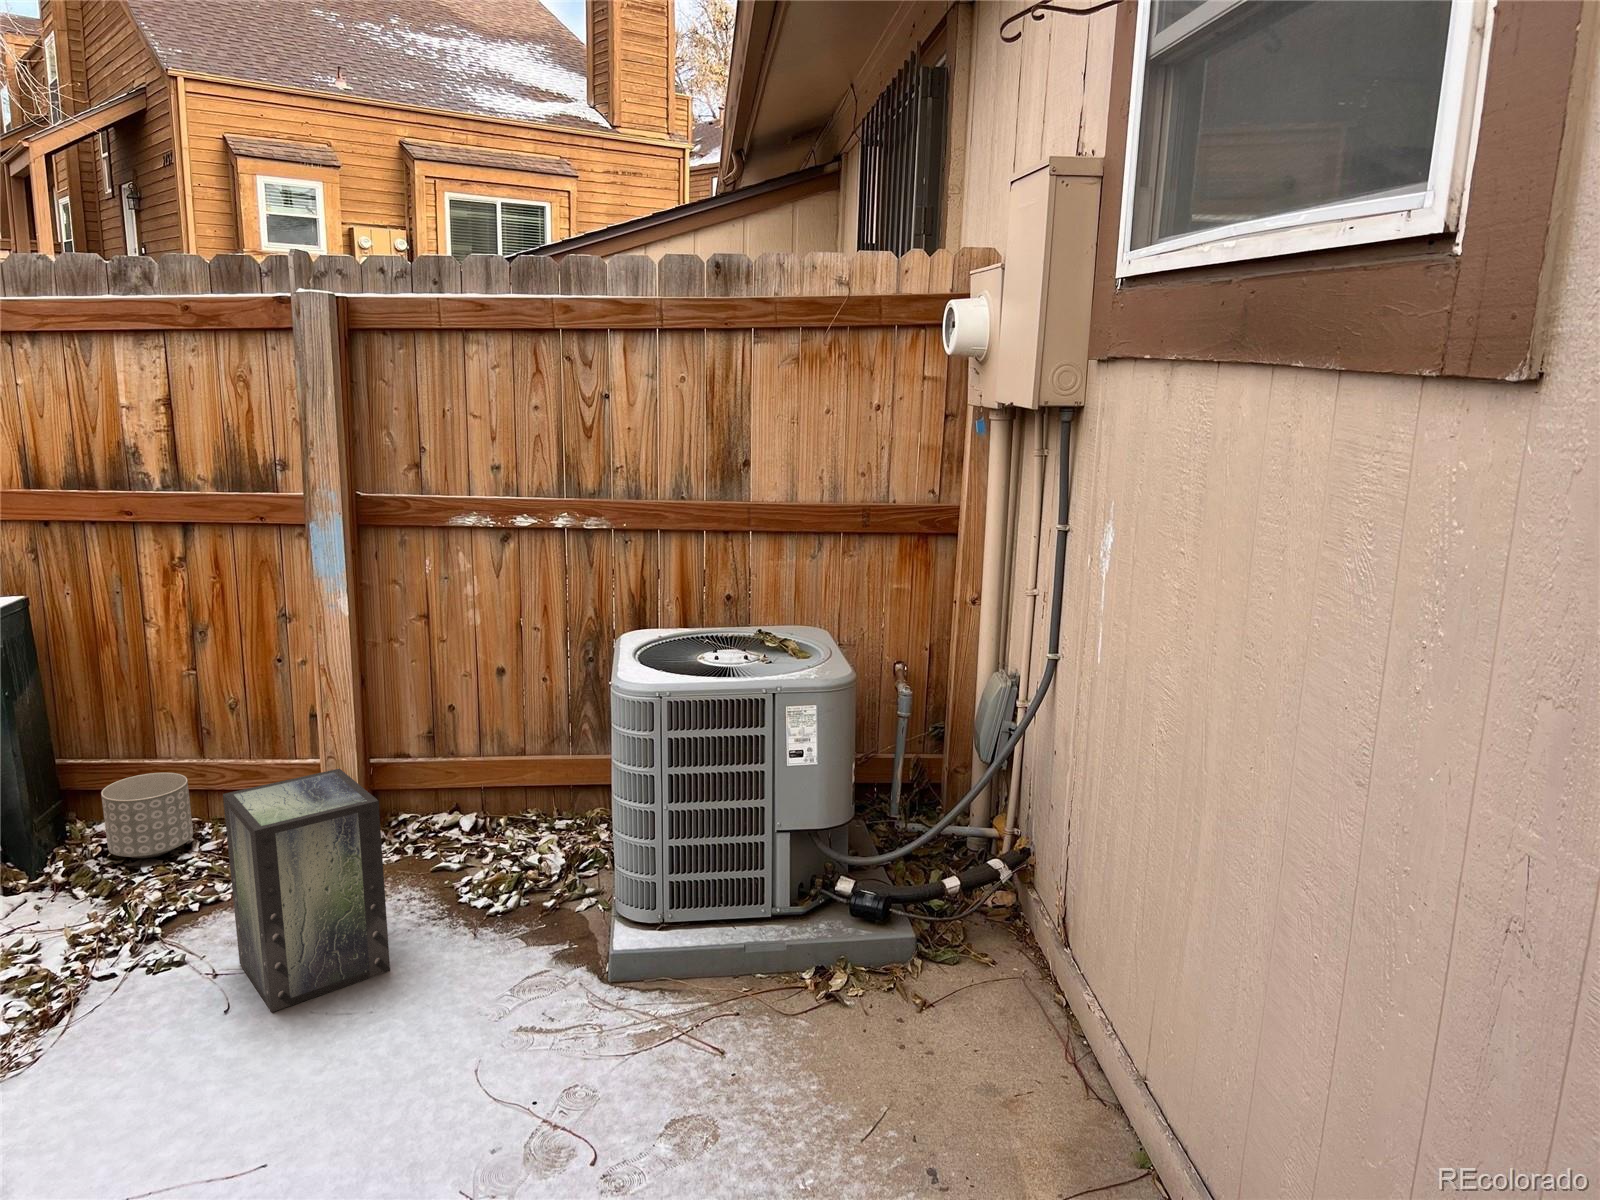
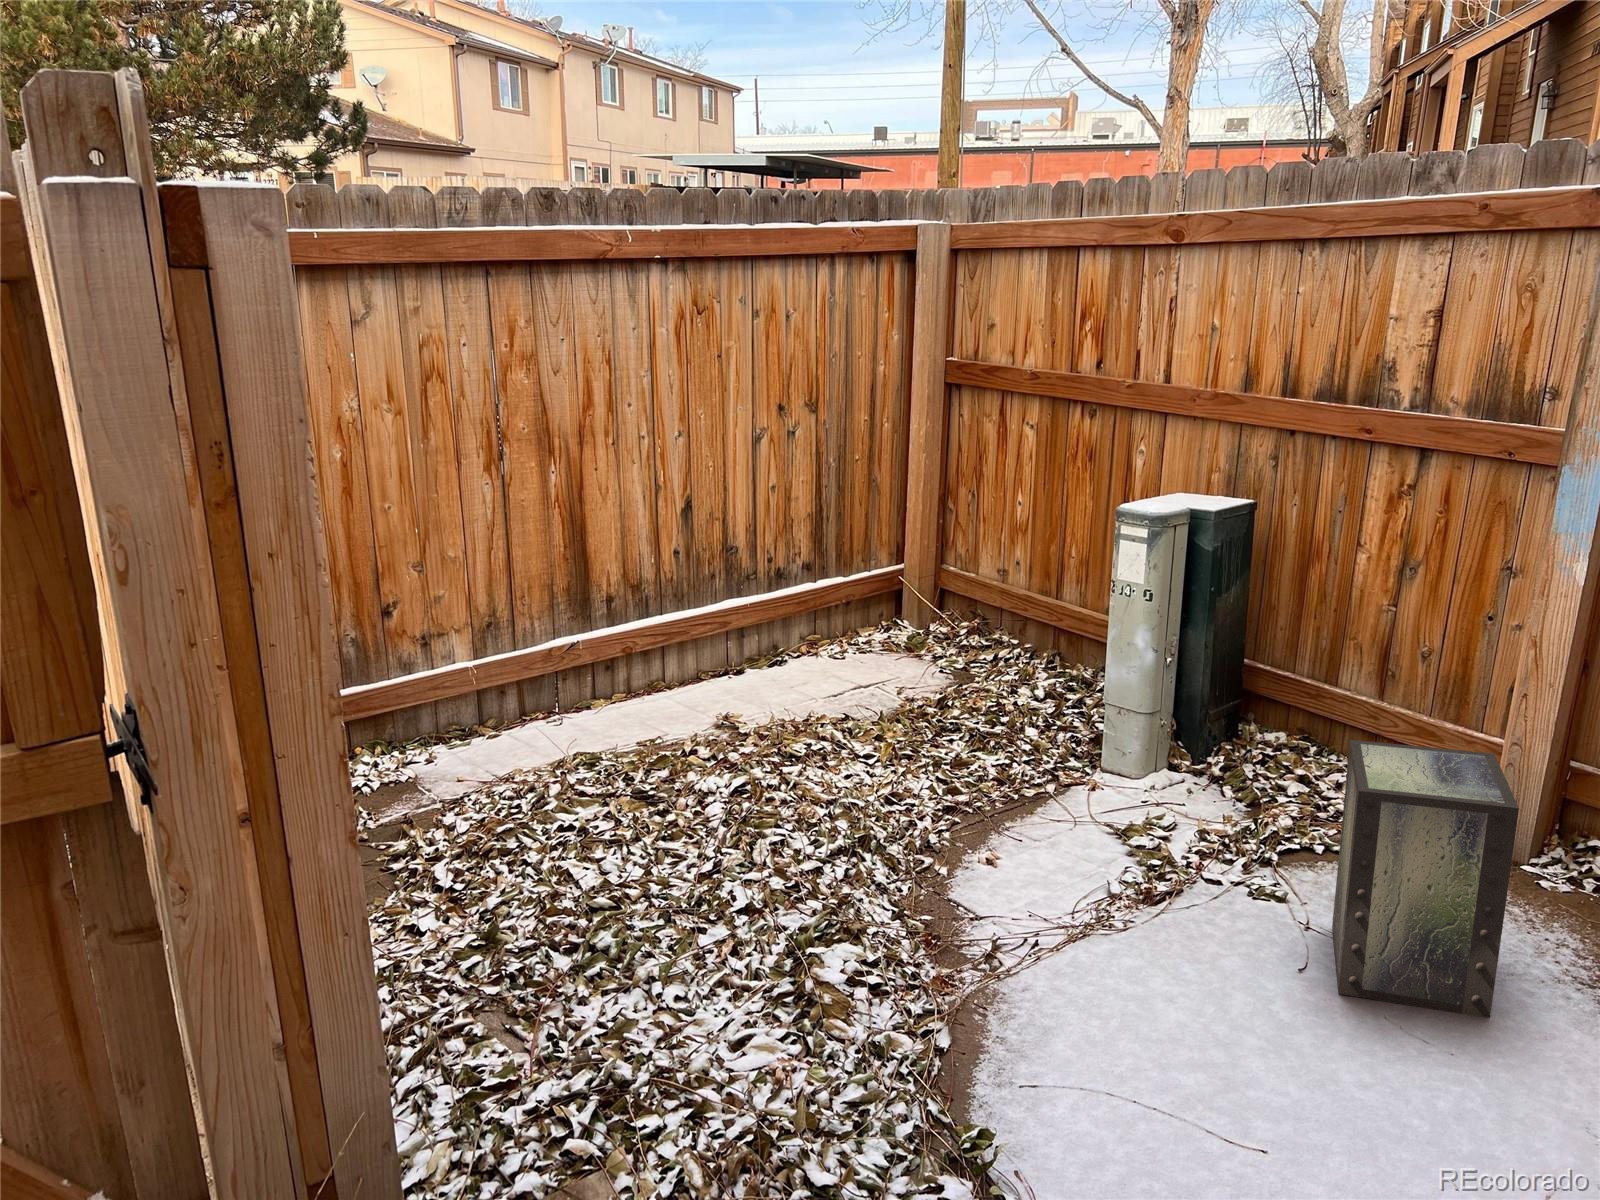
planter: present [101,773,193,858] -> none [1266,694,1355,783]

